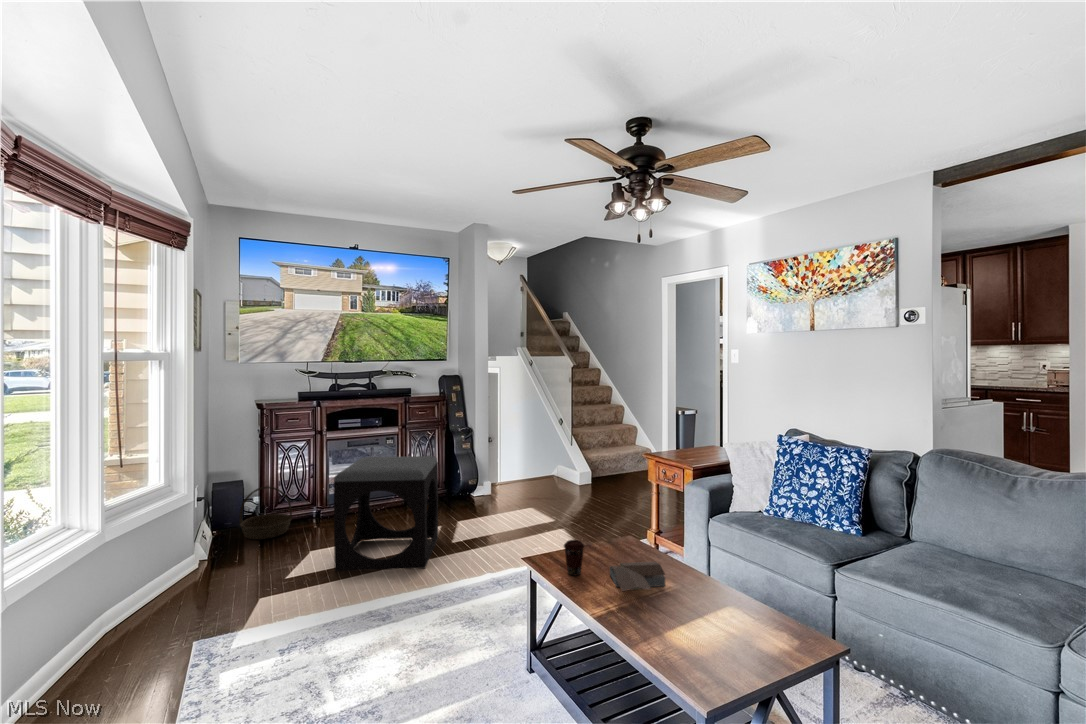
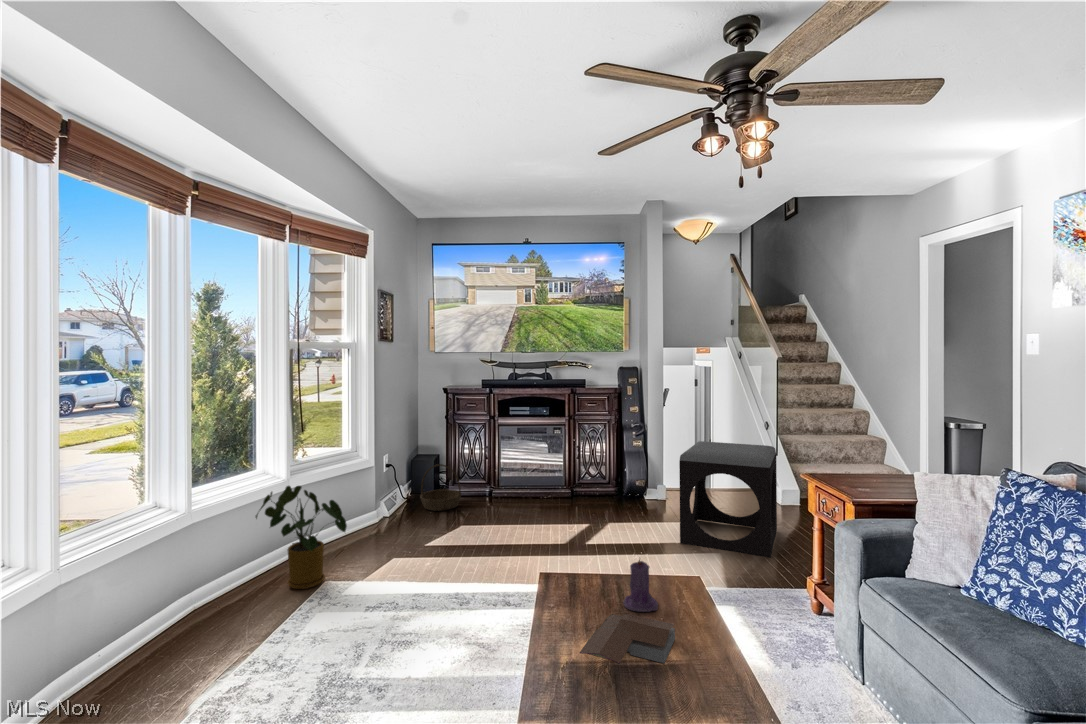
footstool: present [334,456,438,571] -> present [679,441,777,558]
candle: none [599,523,627,563] -> present [623,560,658,612]
house plant: none [101,528,235,650] -> present [256,486,347,589]
coffee cup: present [564,540,584,575] -> none [559,569,586,615]

